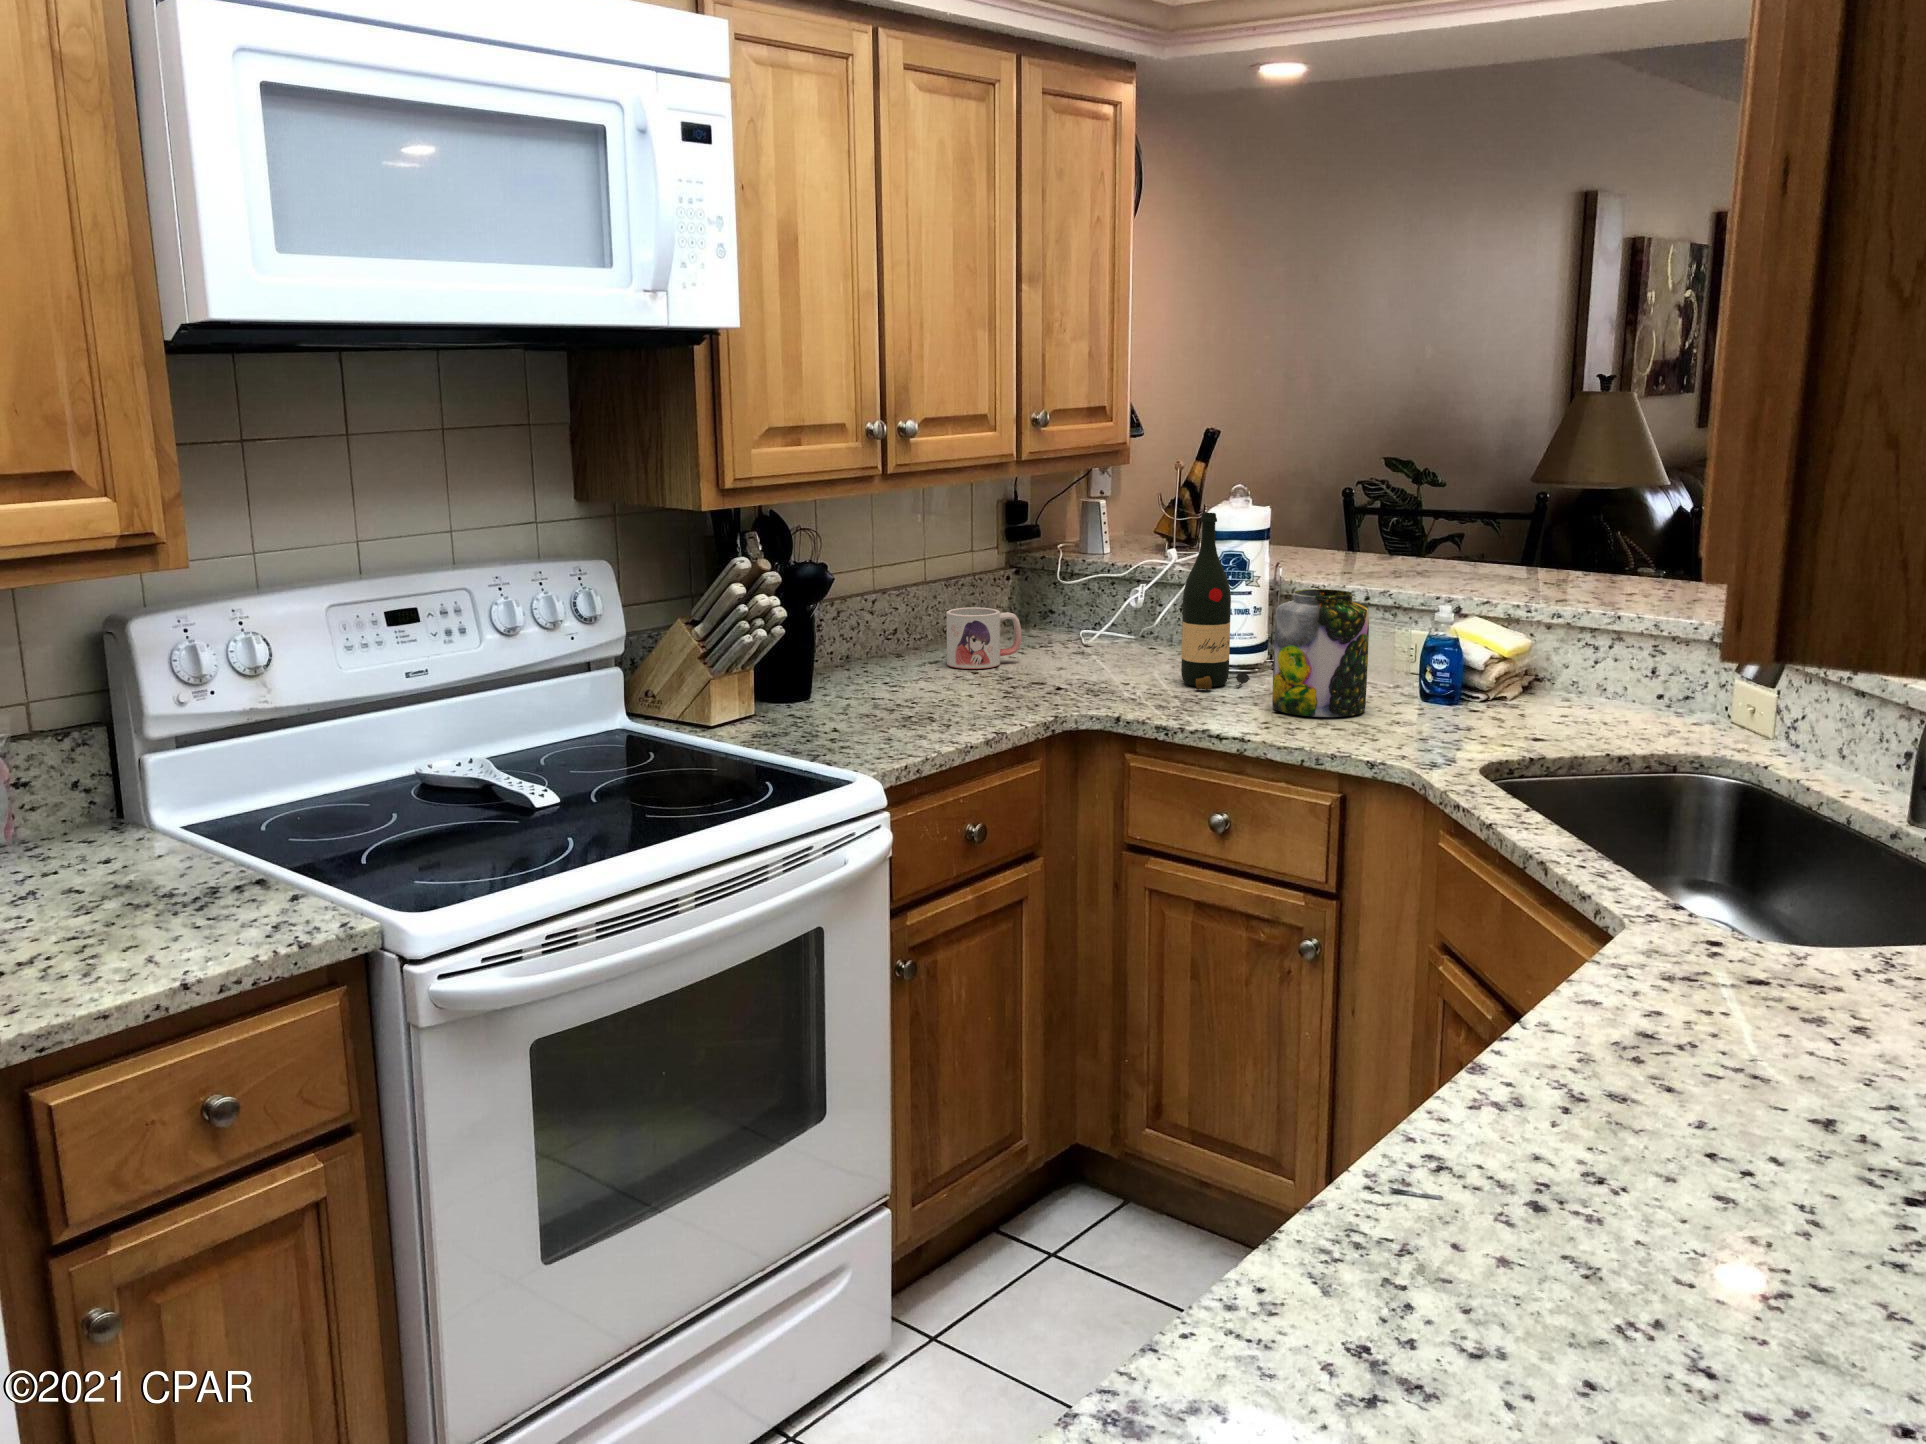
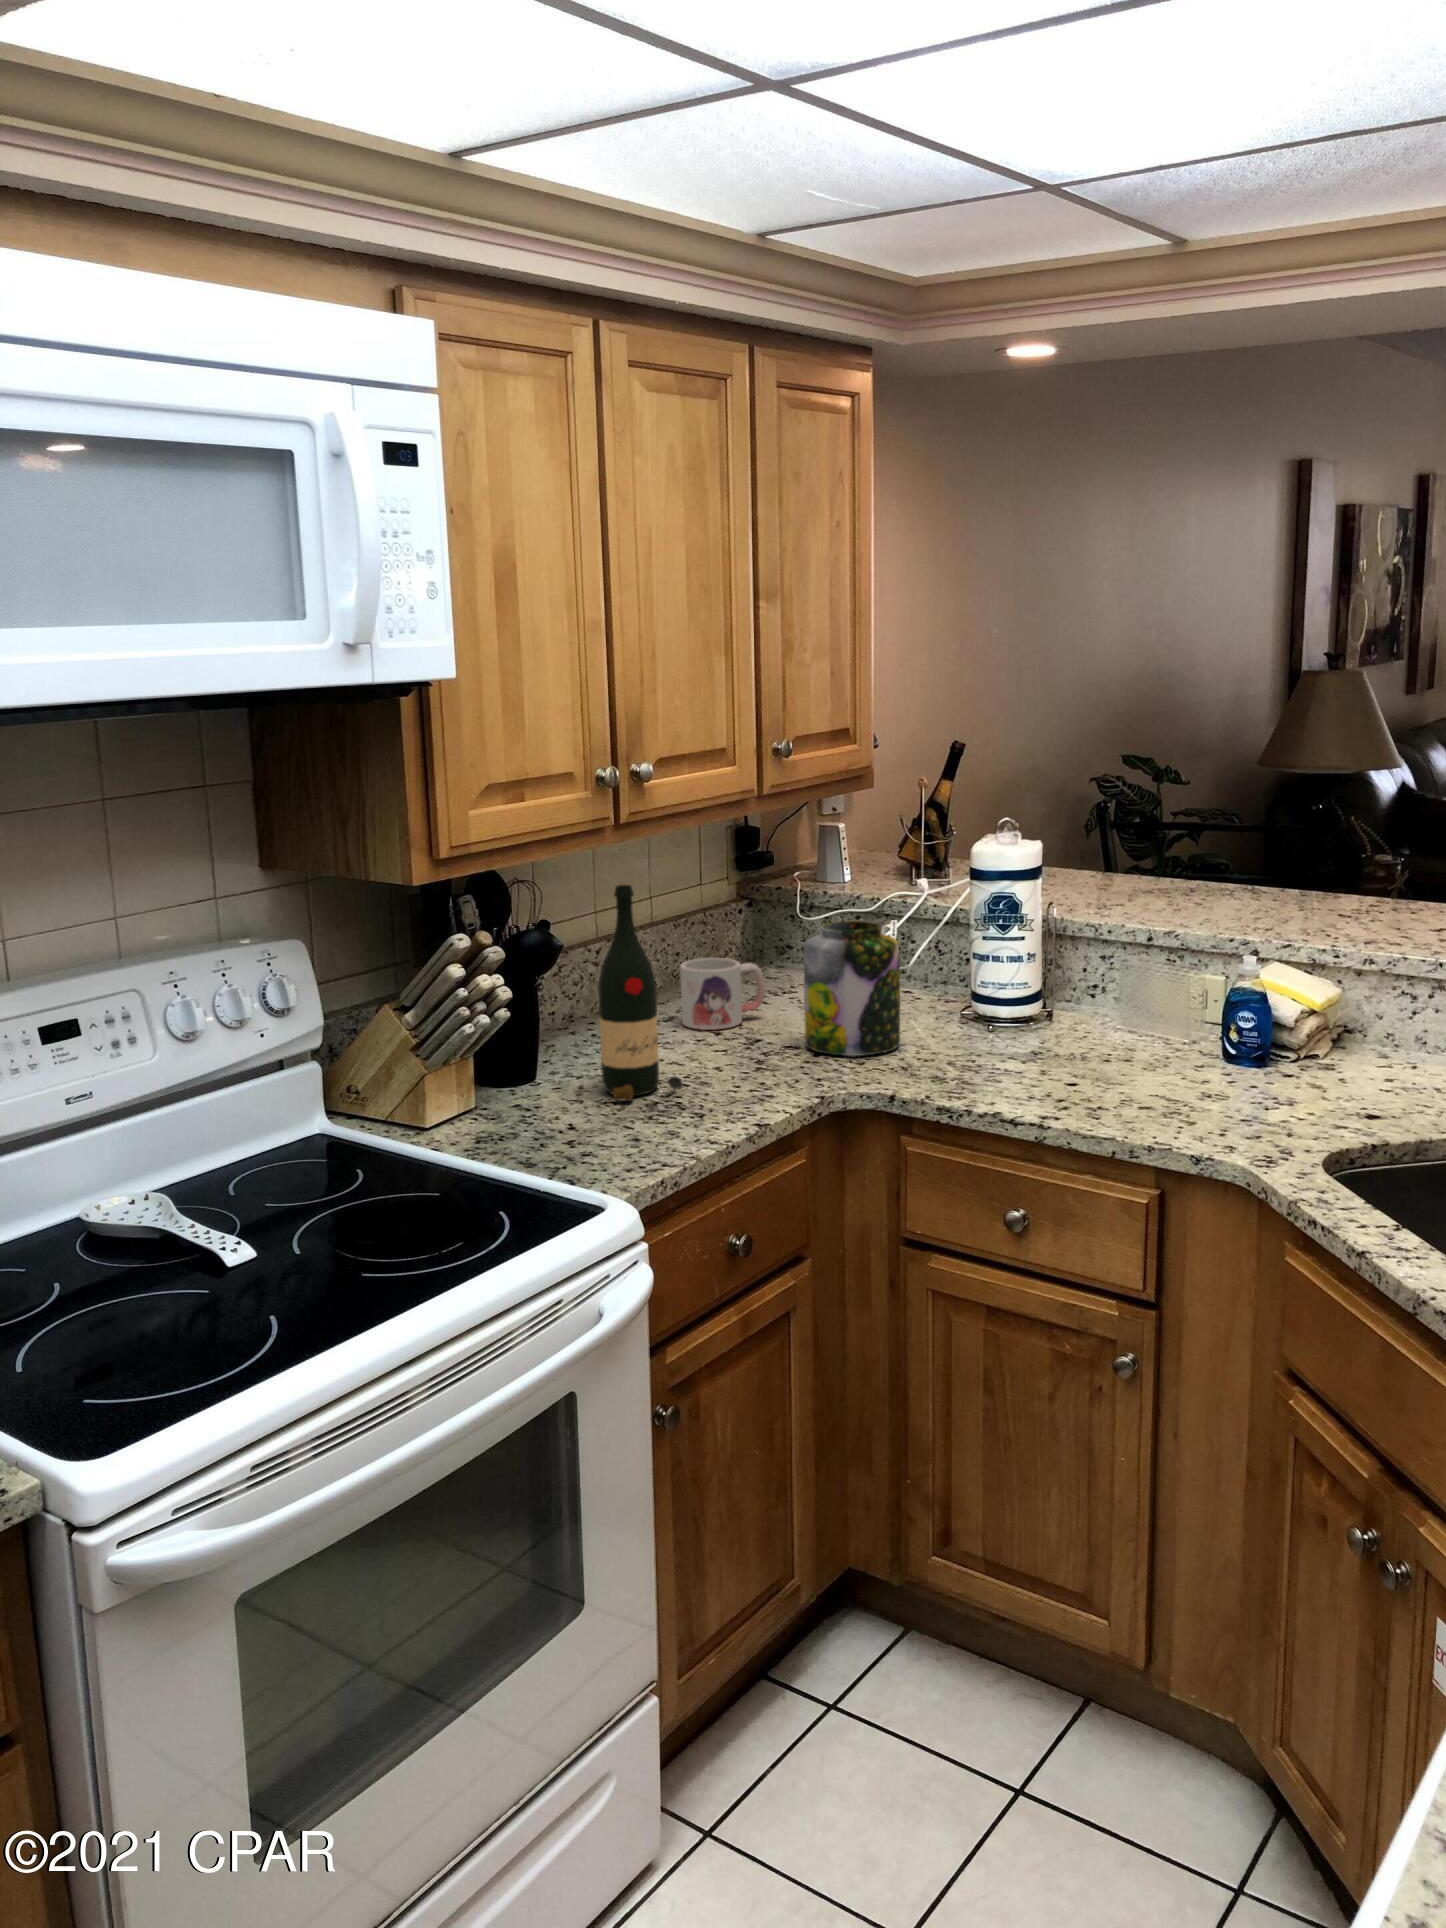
wine bottle: present [1181,513,1250,690] -> present [598,885,683,1101]
jar: present [1272,589,1369,717] -> present [804,921,900,1056]

